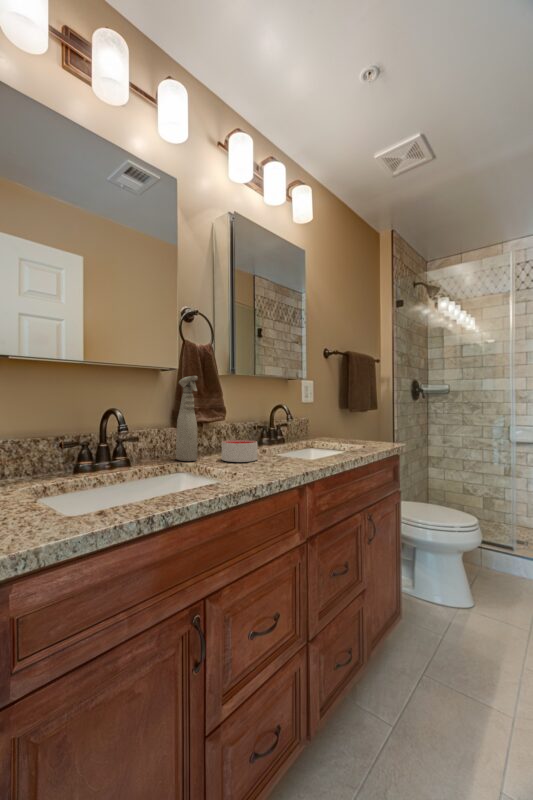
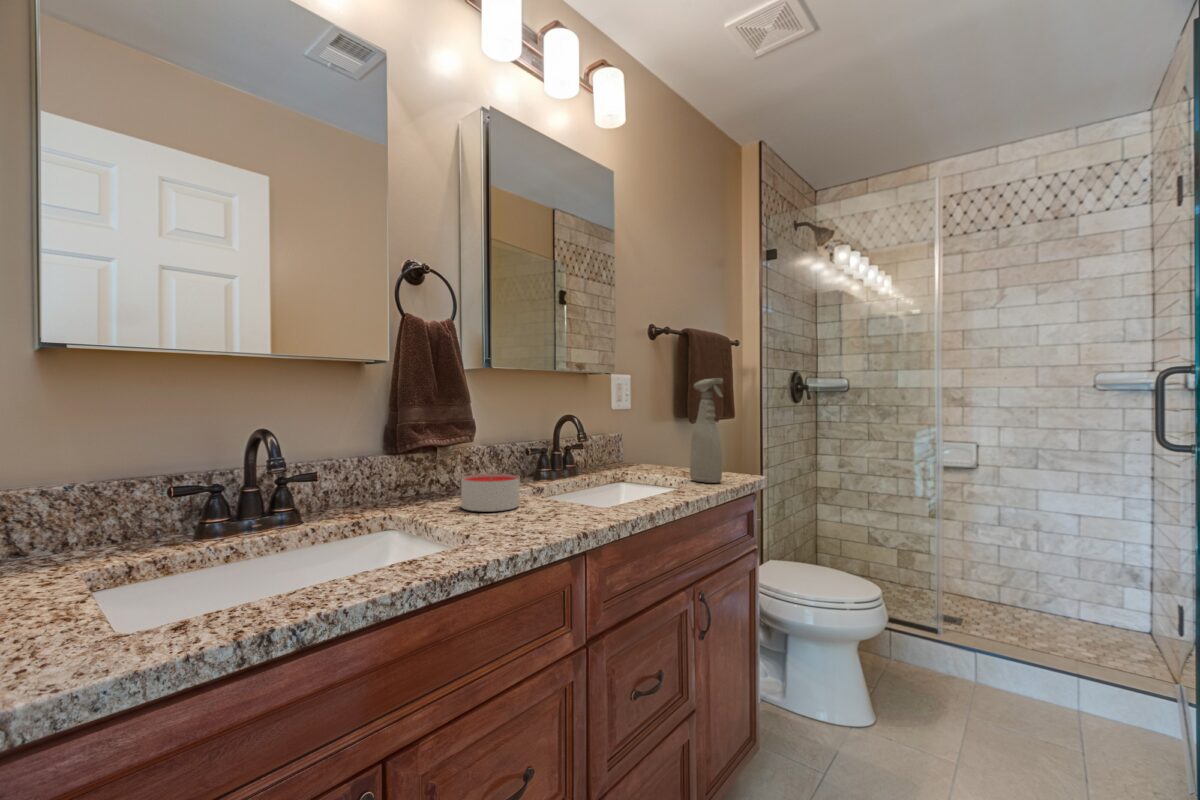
spray bottle: present [176,376,198,461] -> present [690,378,723,483]

